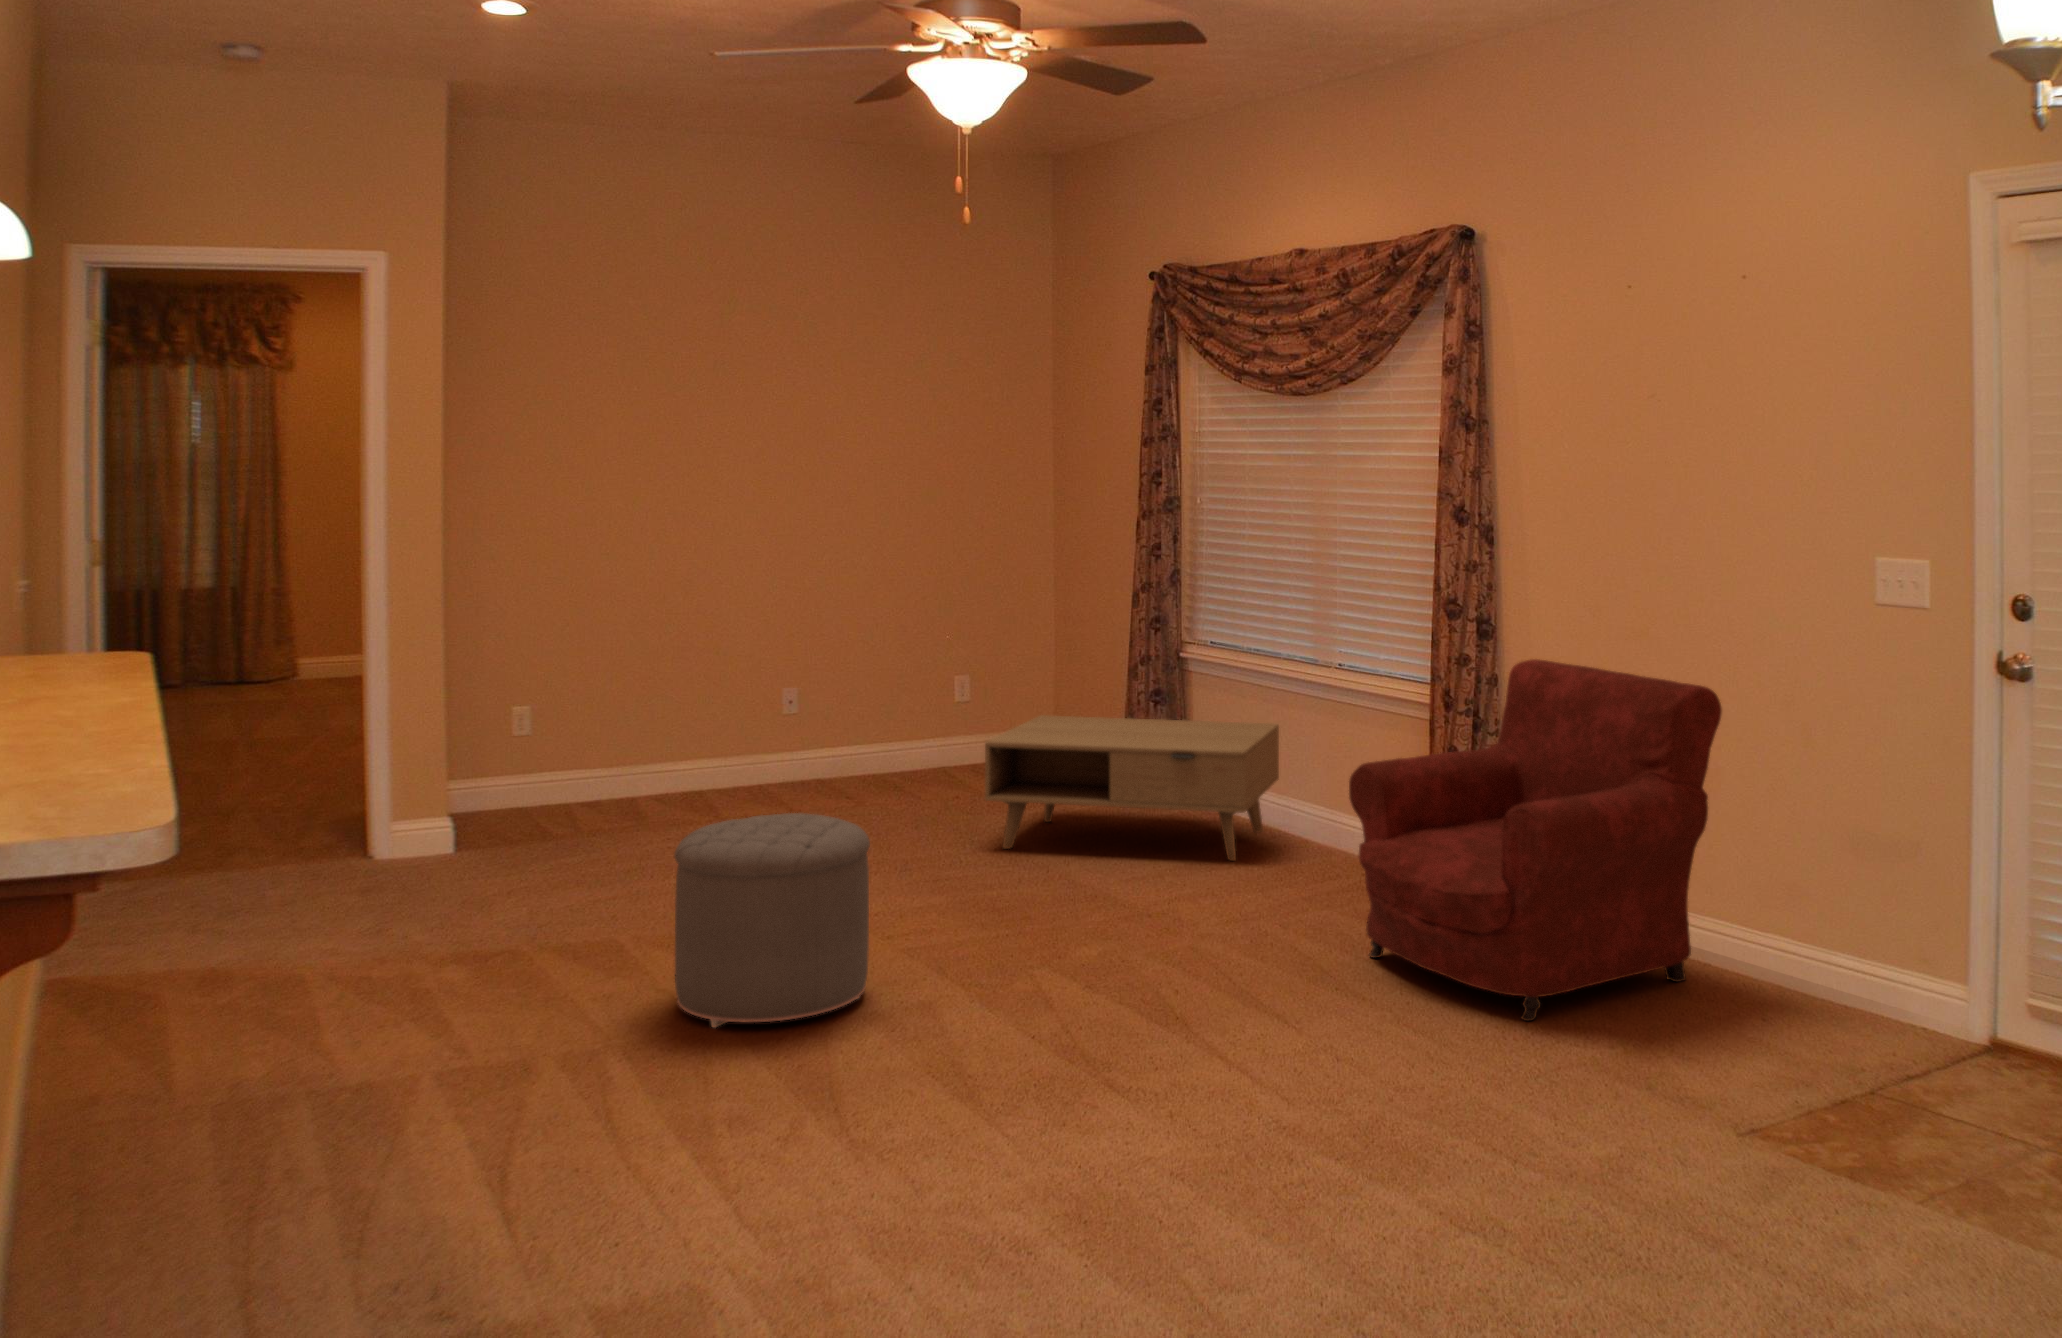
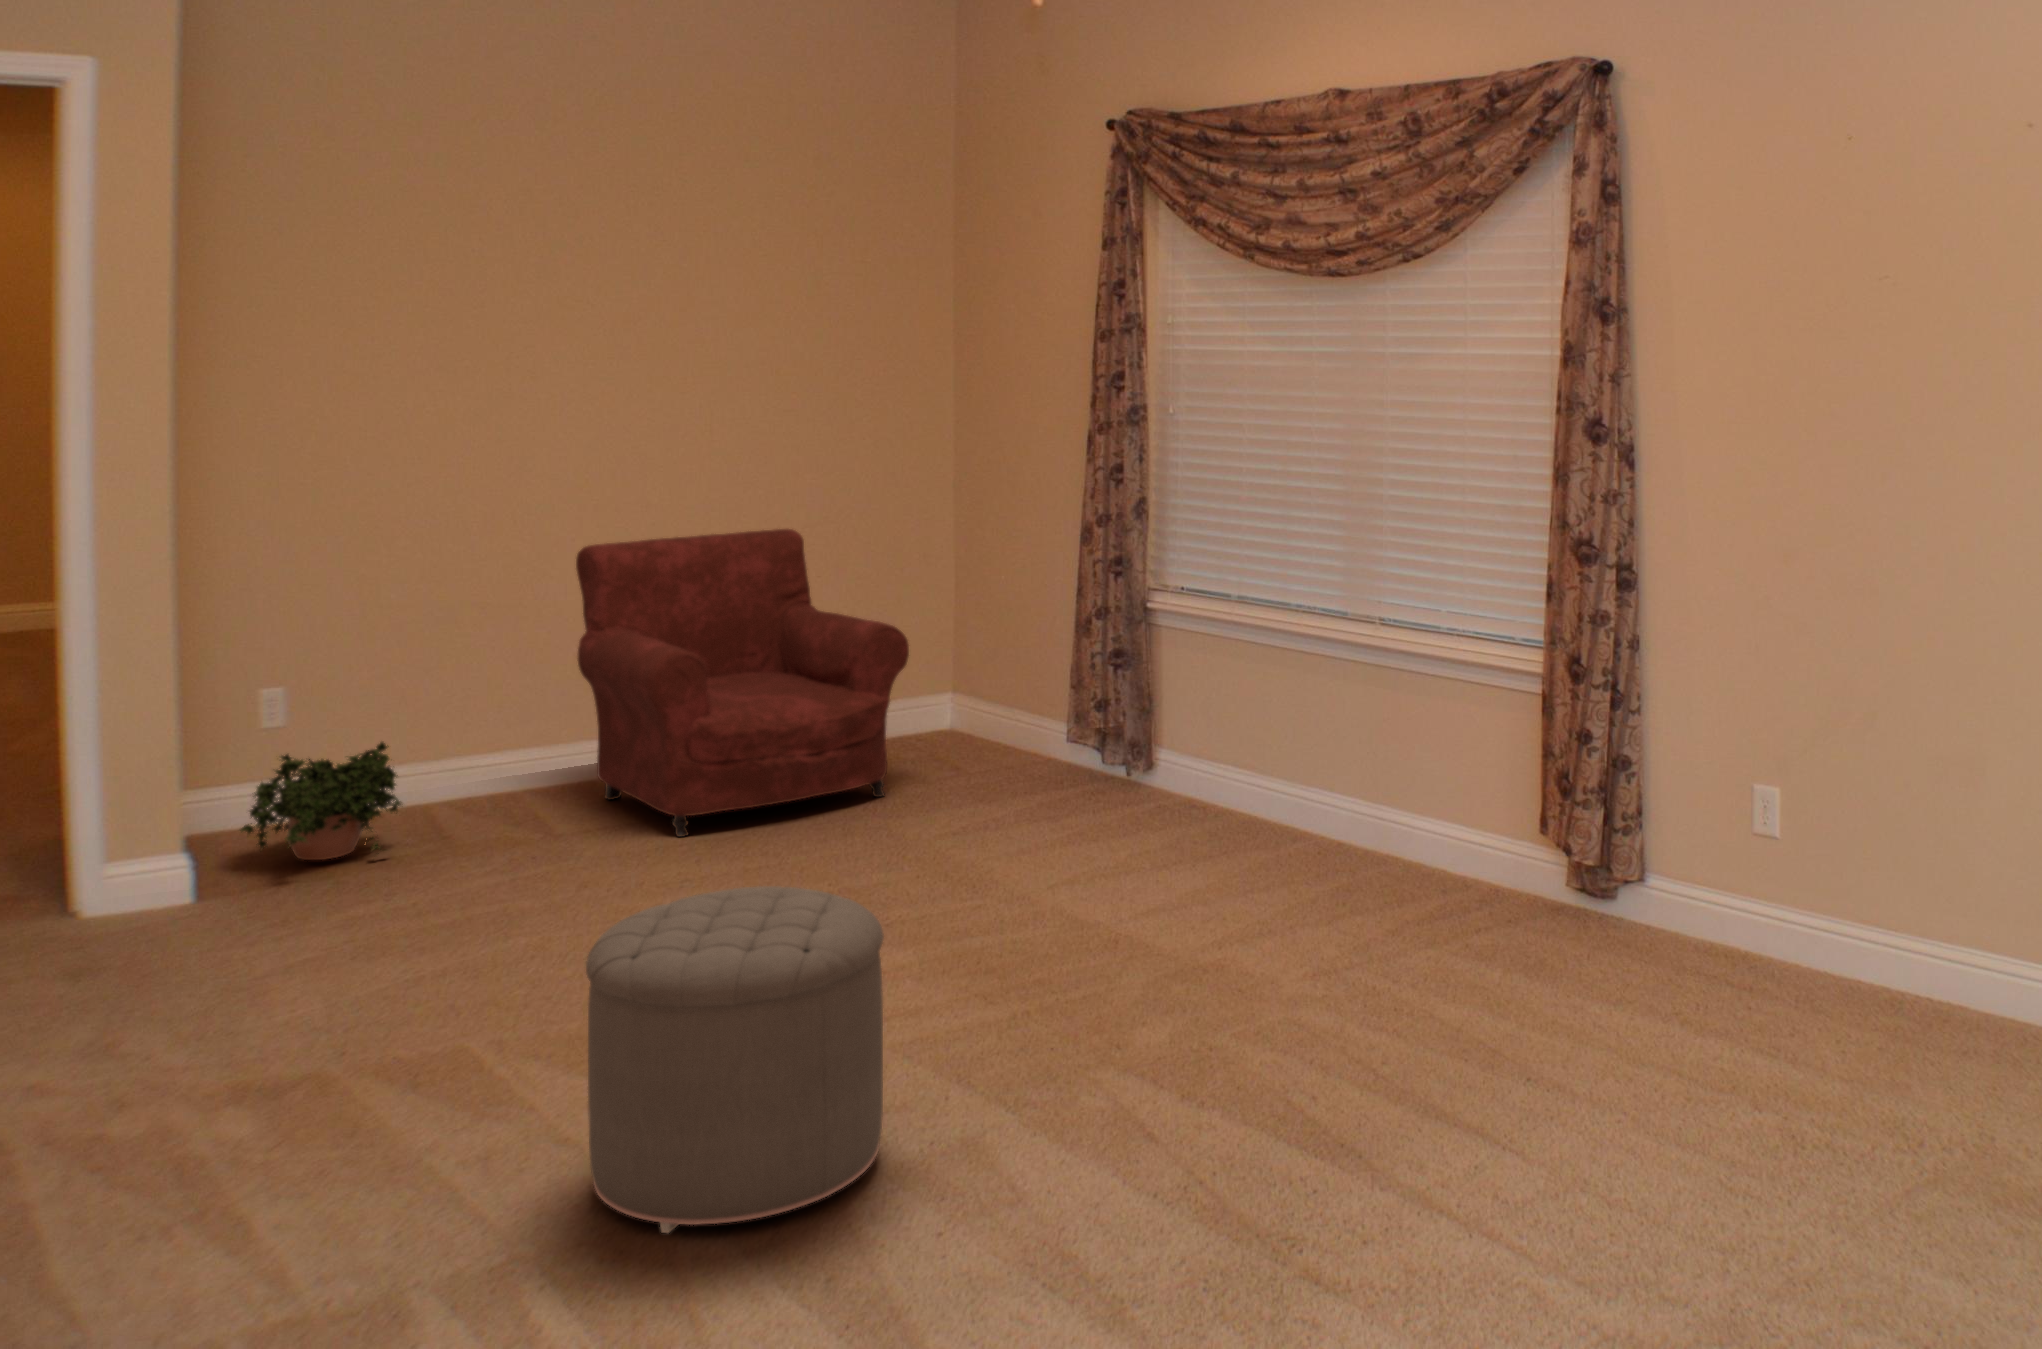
armchair: present [1349,659,1722,1021] -> present [576,529,909,837]
coffee table: present [985,715,1279,861] -> none [936,692,1301,878]
potted plant: none [517,735,630,822] -> present [241,742,402,860]

